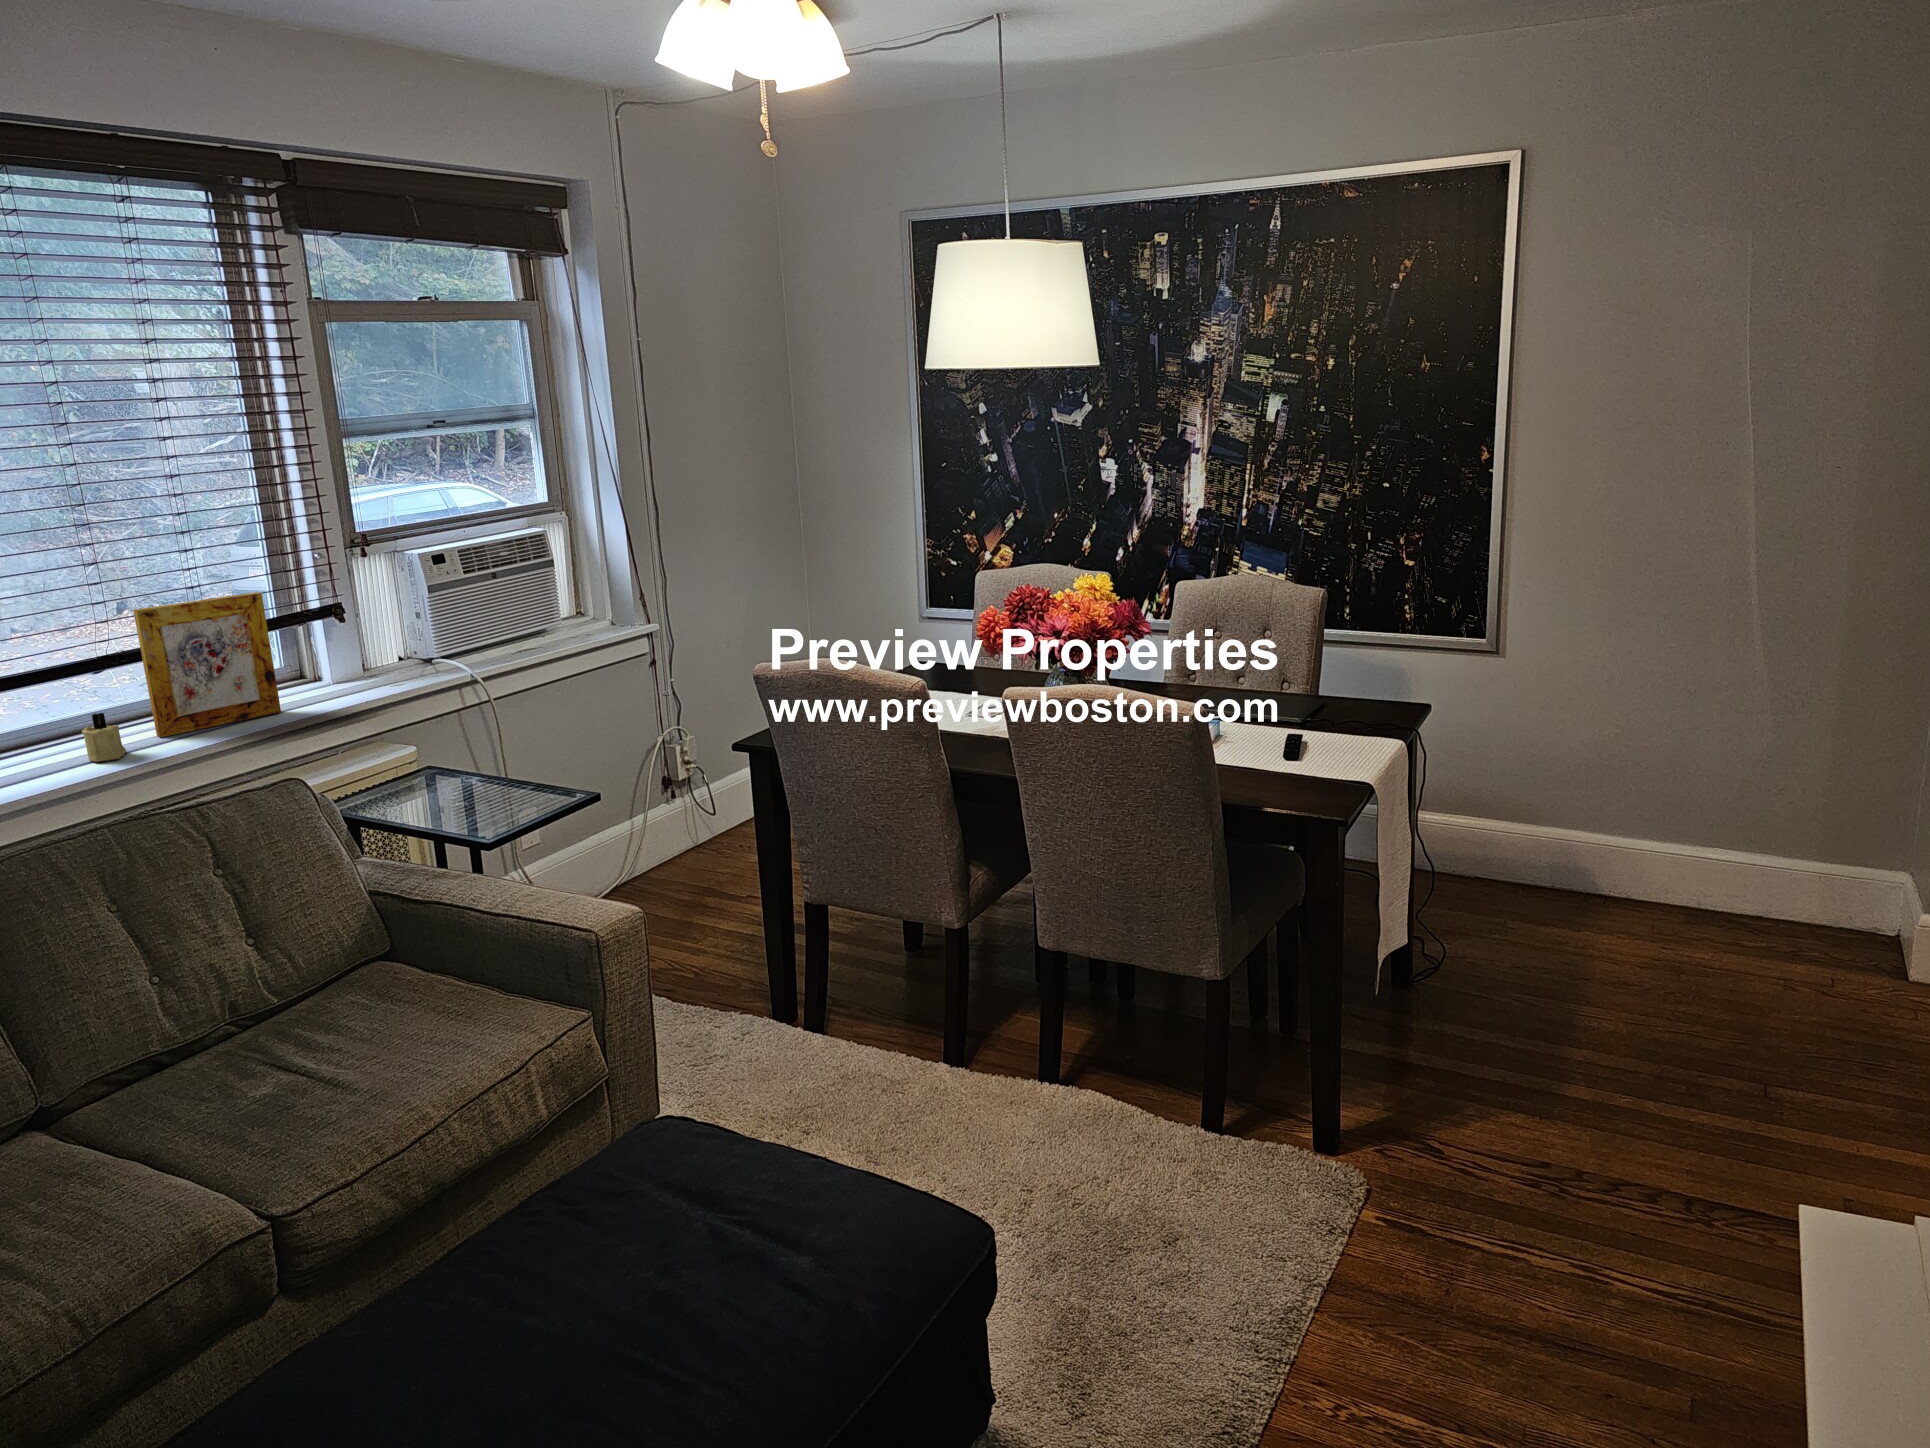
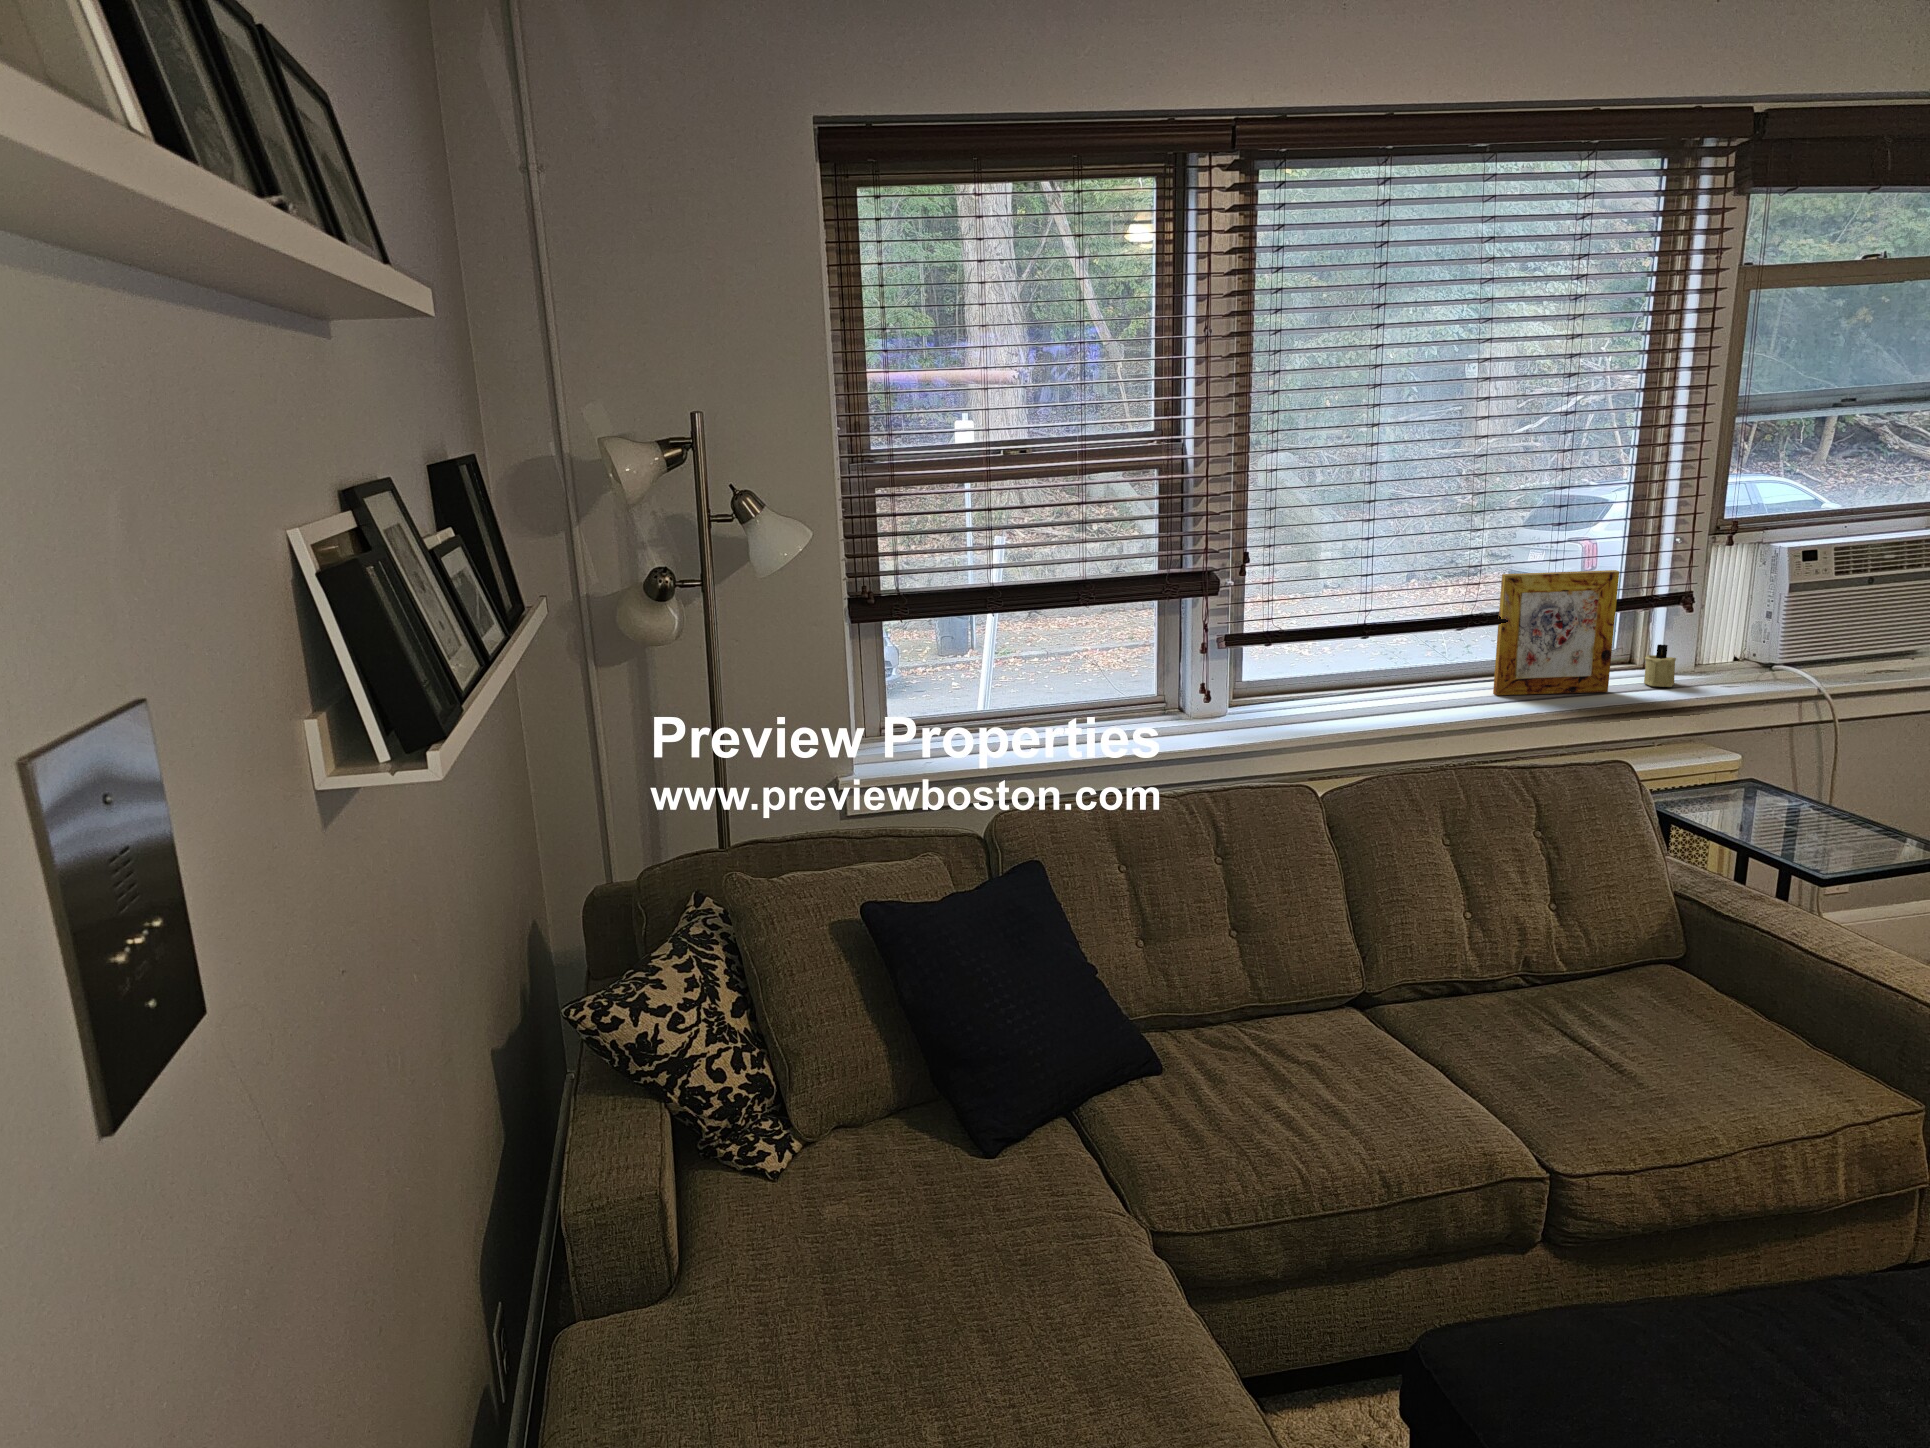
candle: present [82,713,126,762] -> present [1644,644,1676,687]

